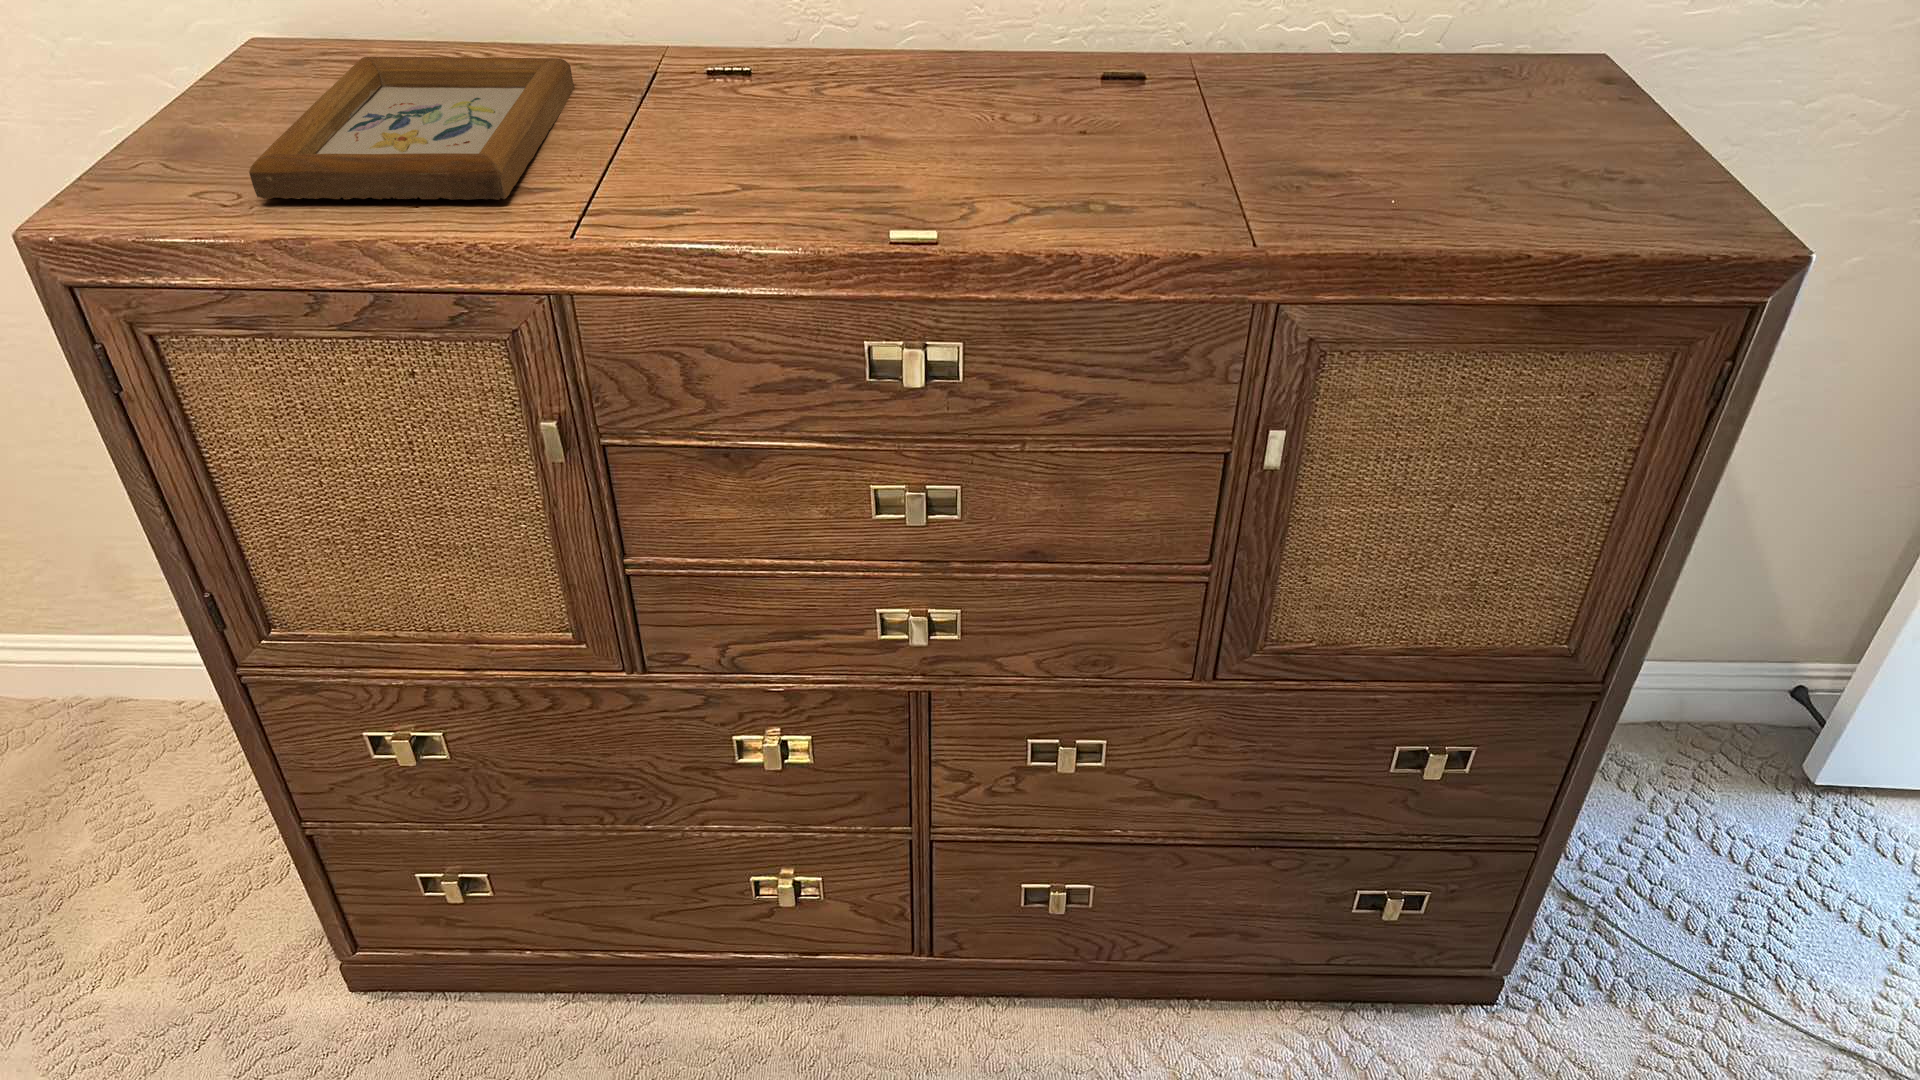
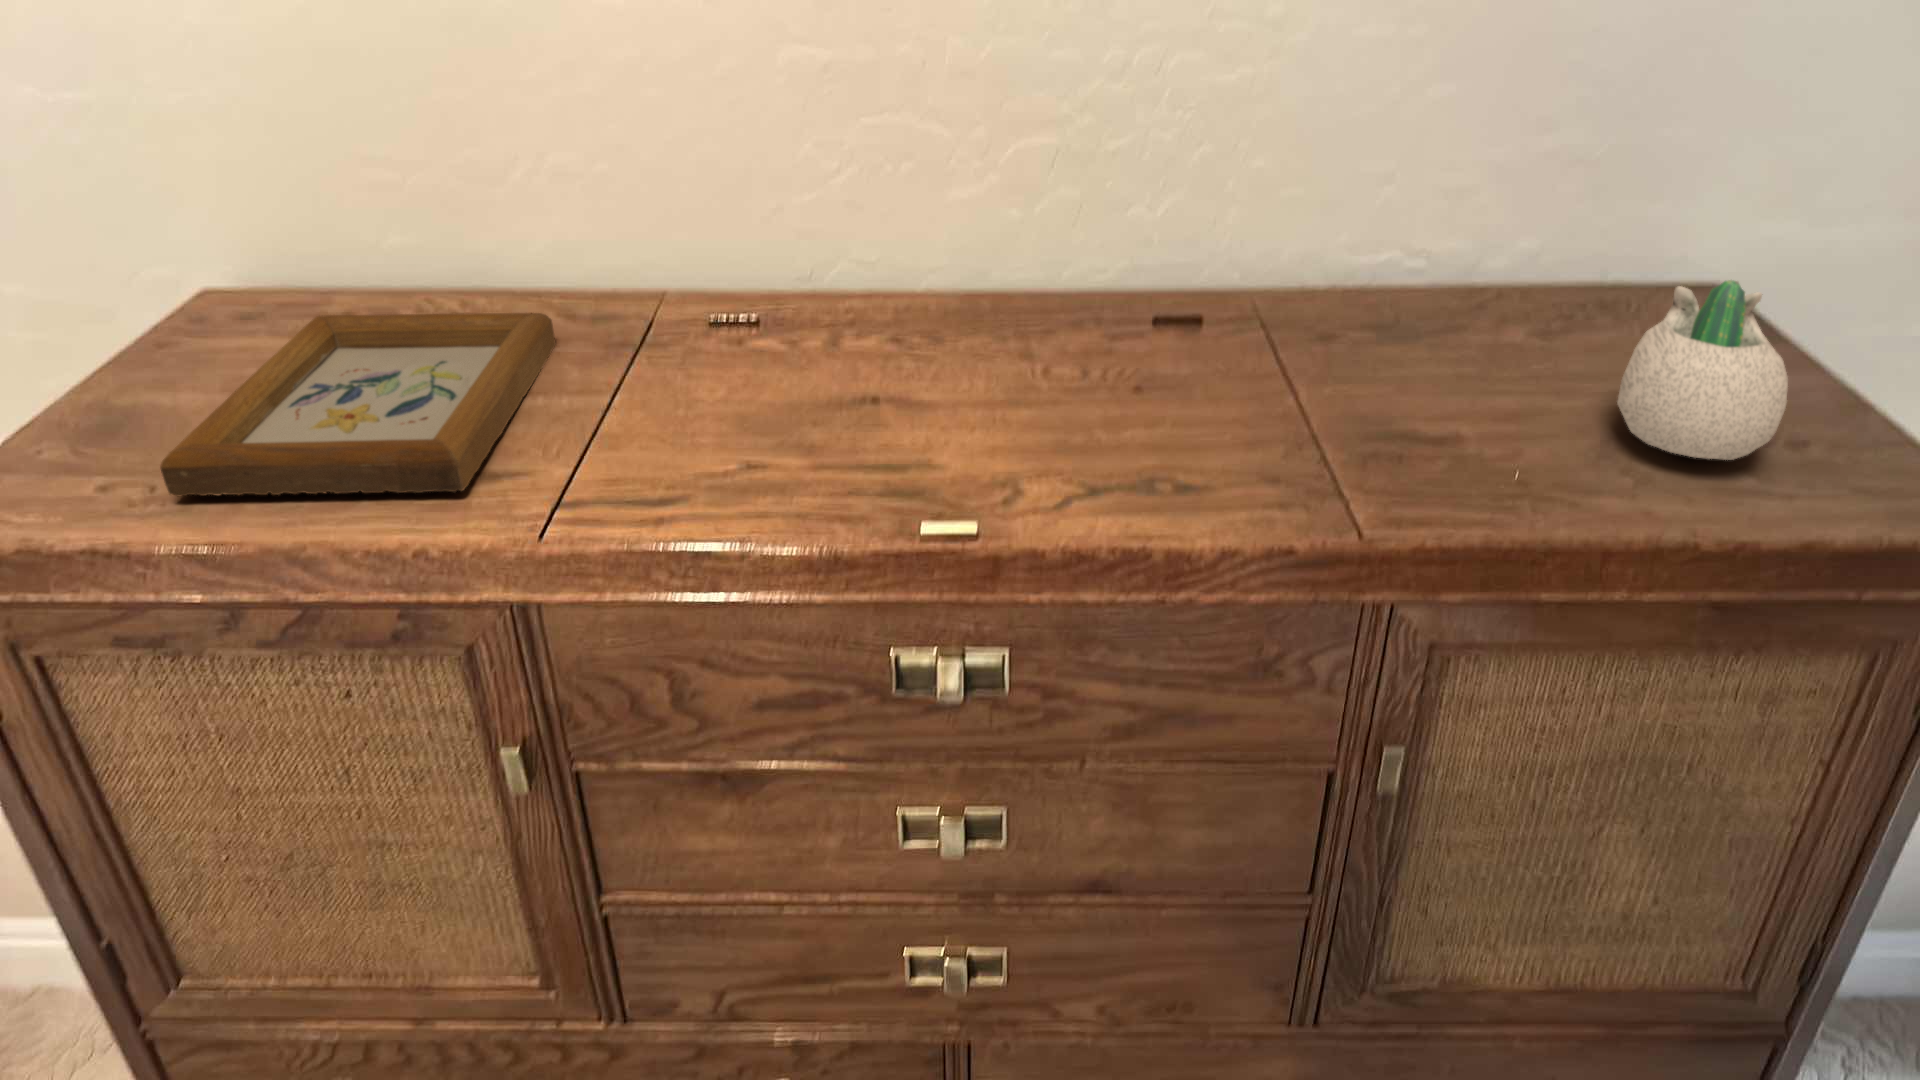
succulent planter: none [1485,34,1623,192] -> present [1617,280,1788,460]

